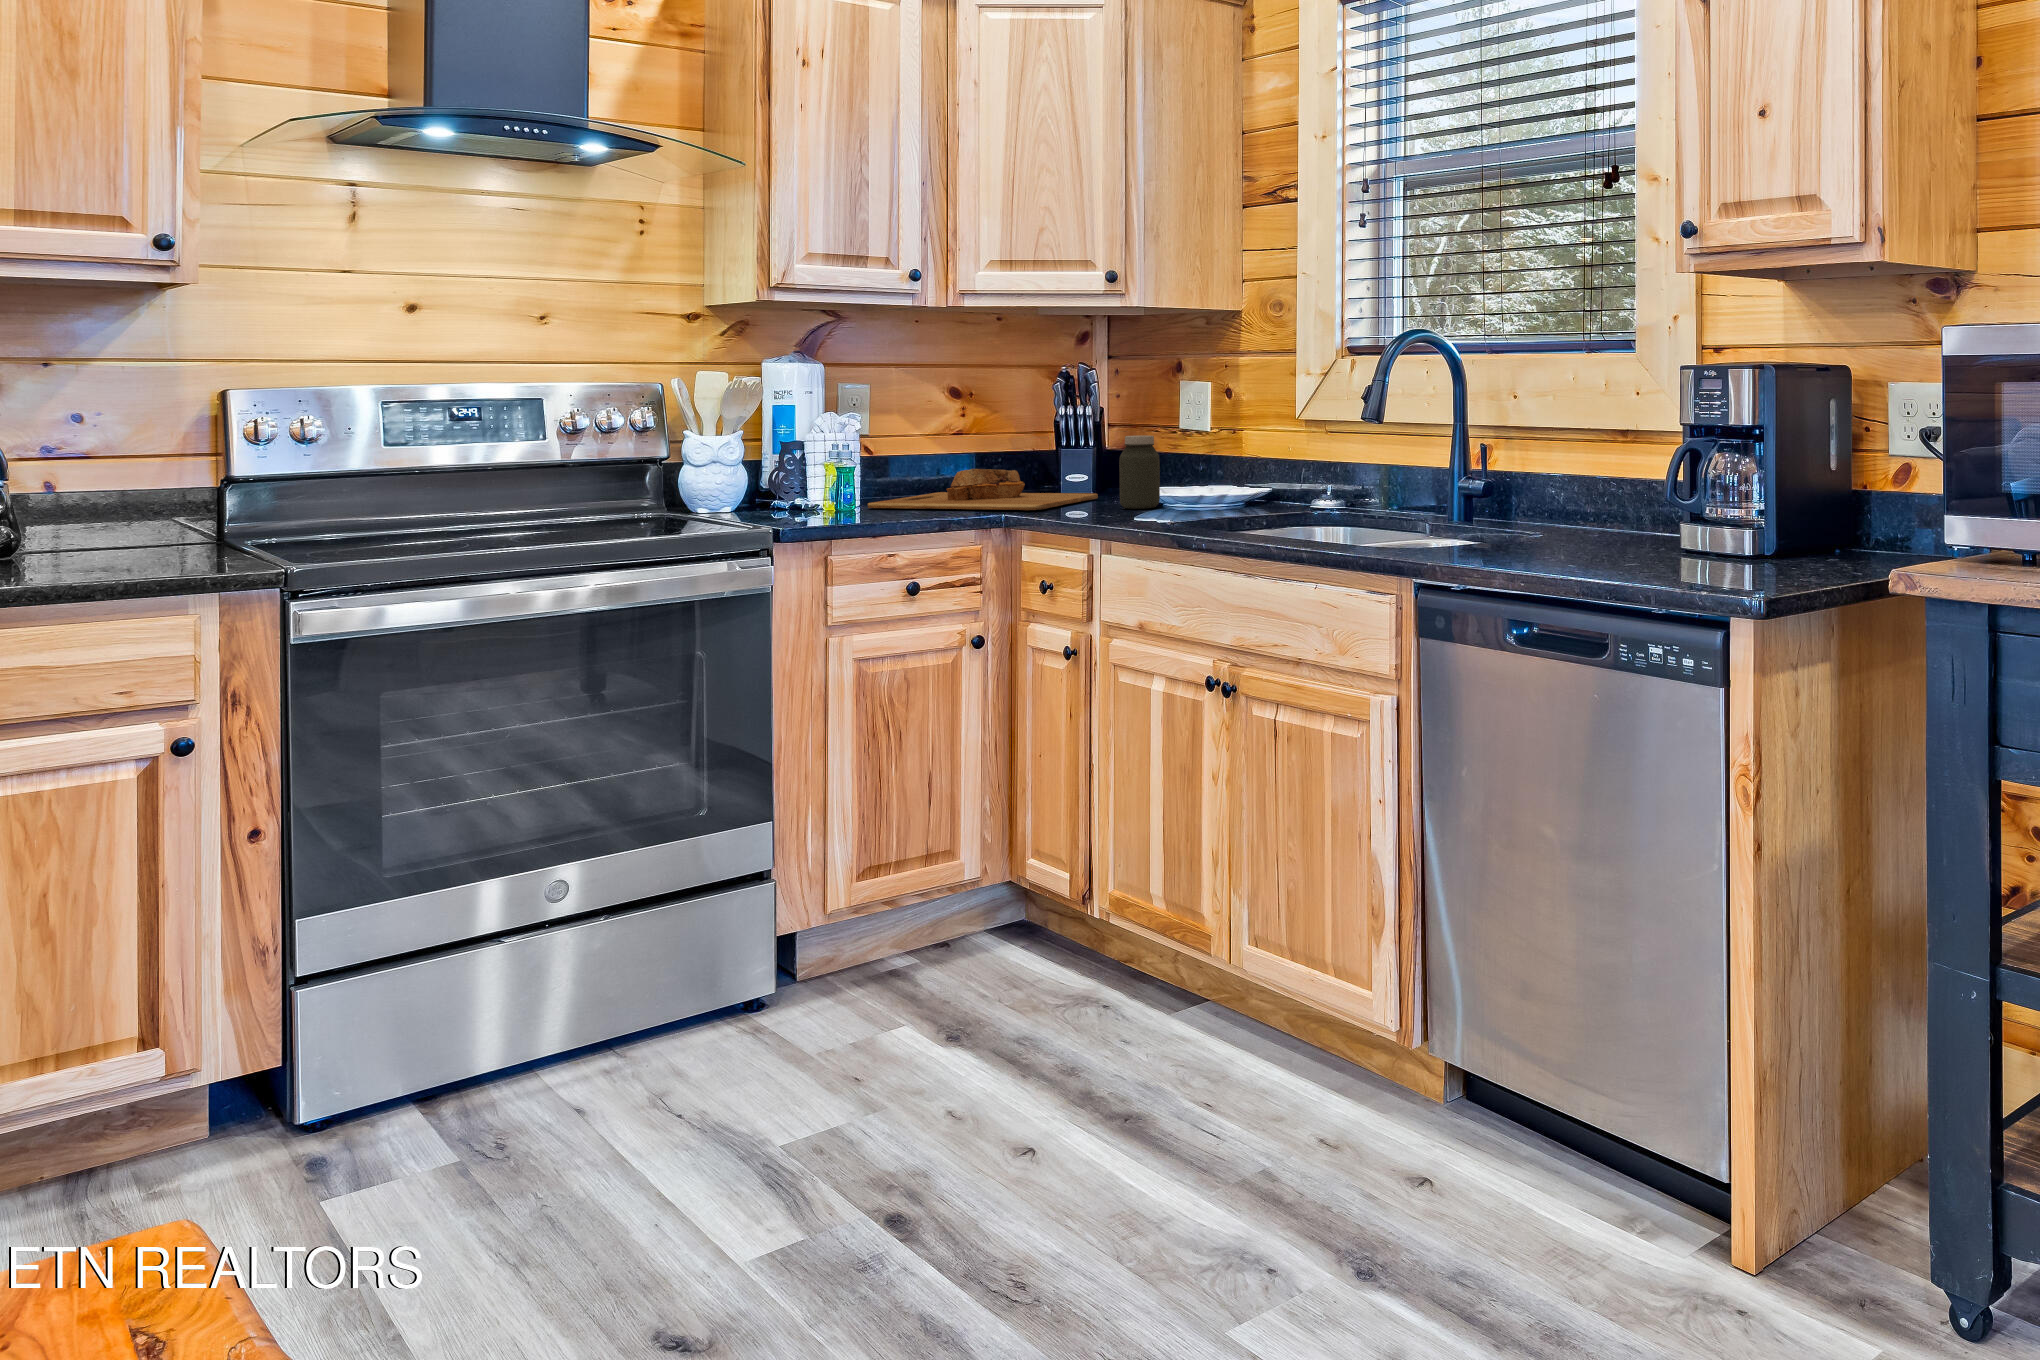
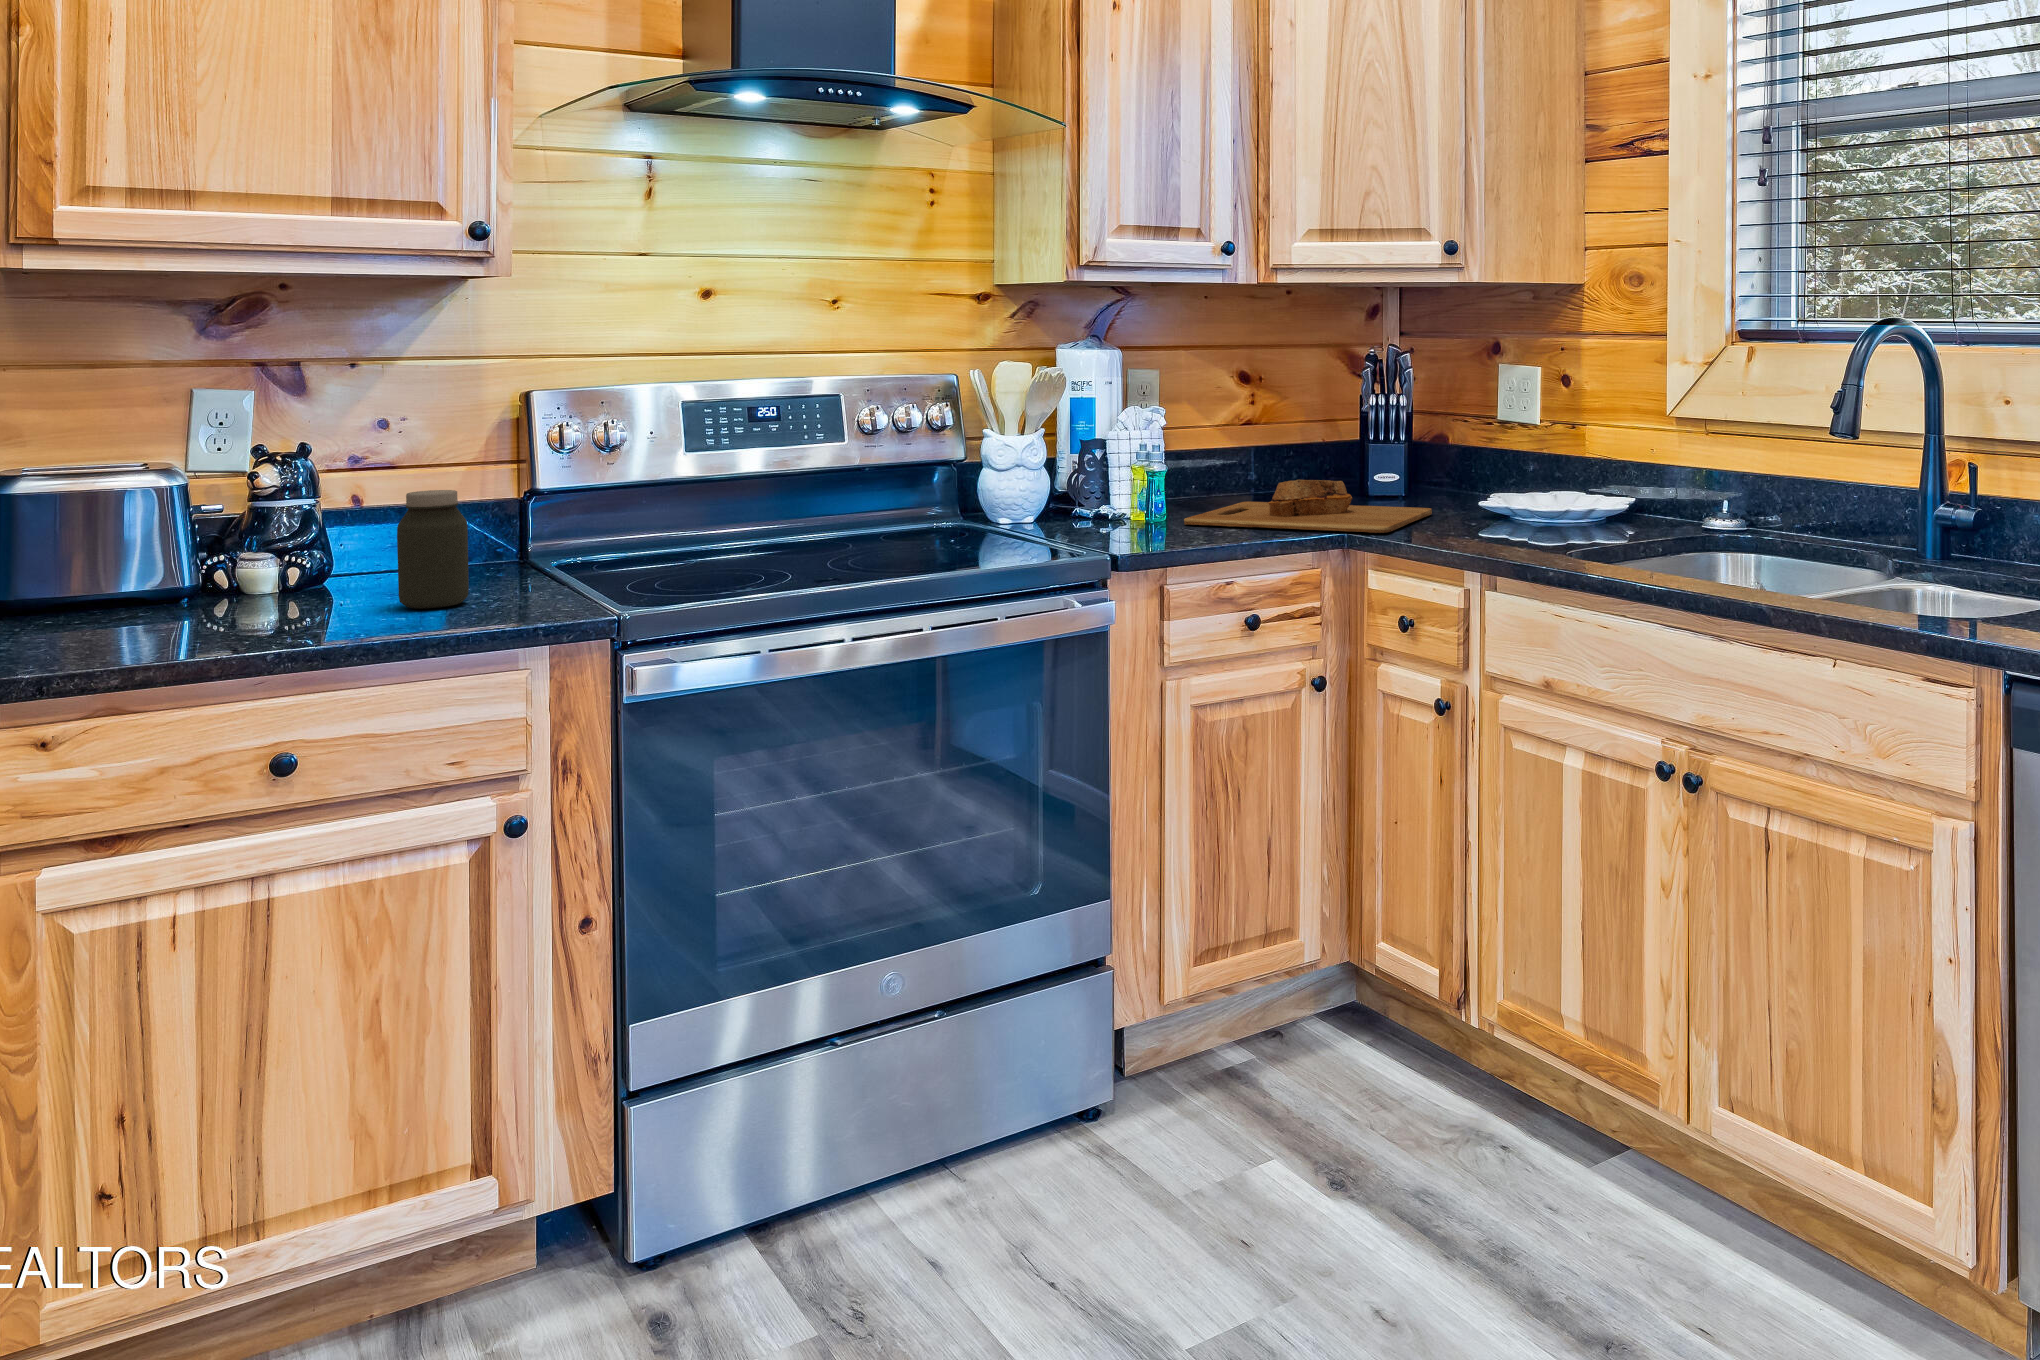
jar: present [1119,435,1160,509] -> present [397,490,469,609]

